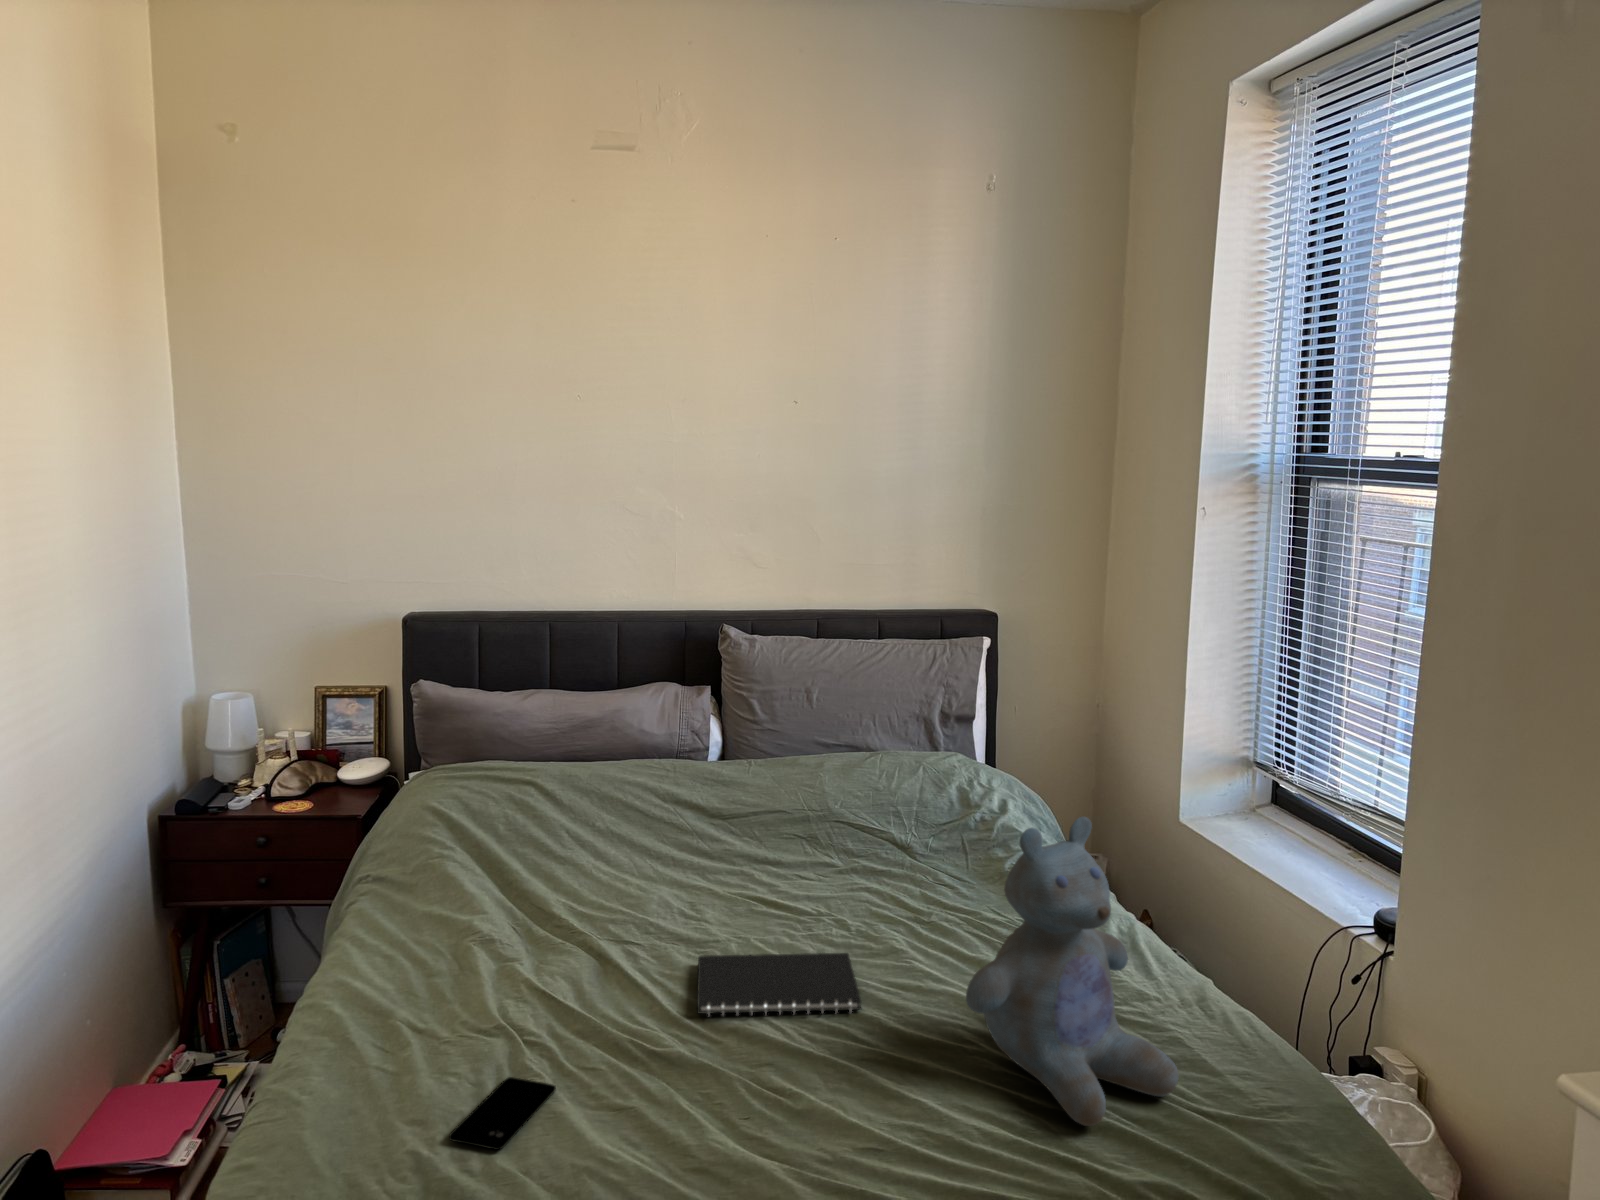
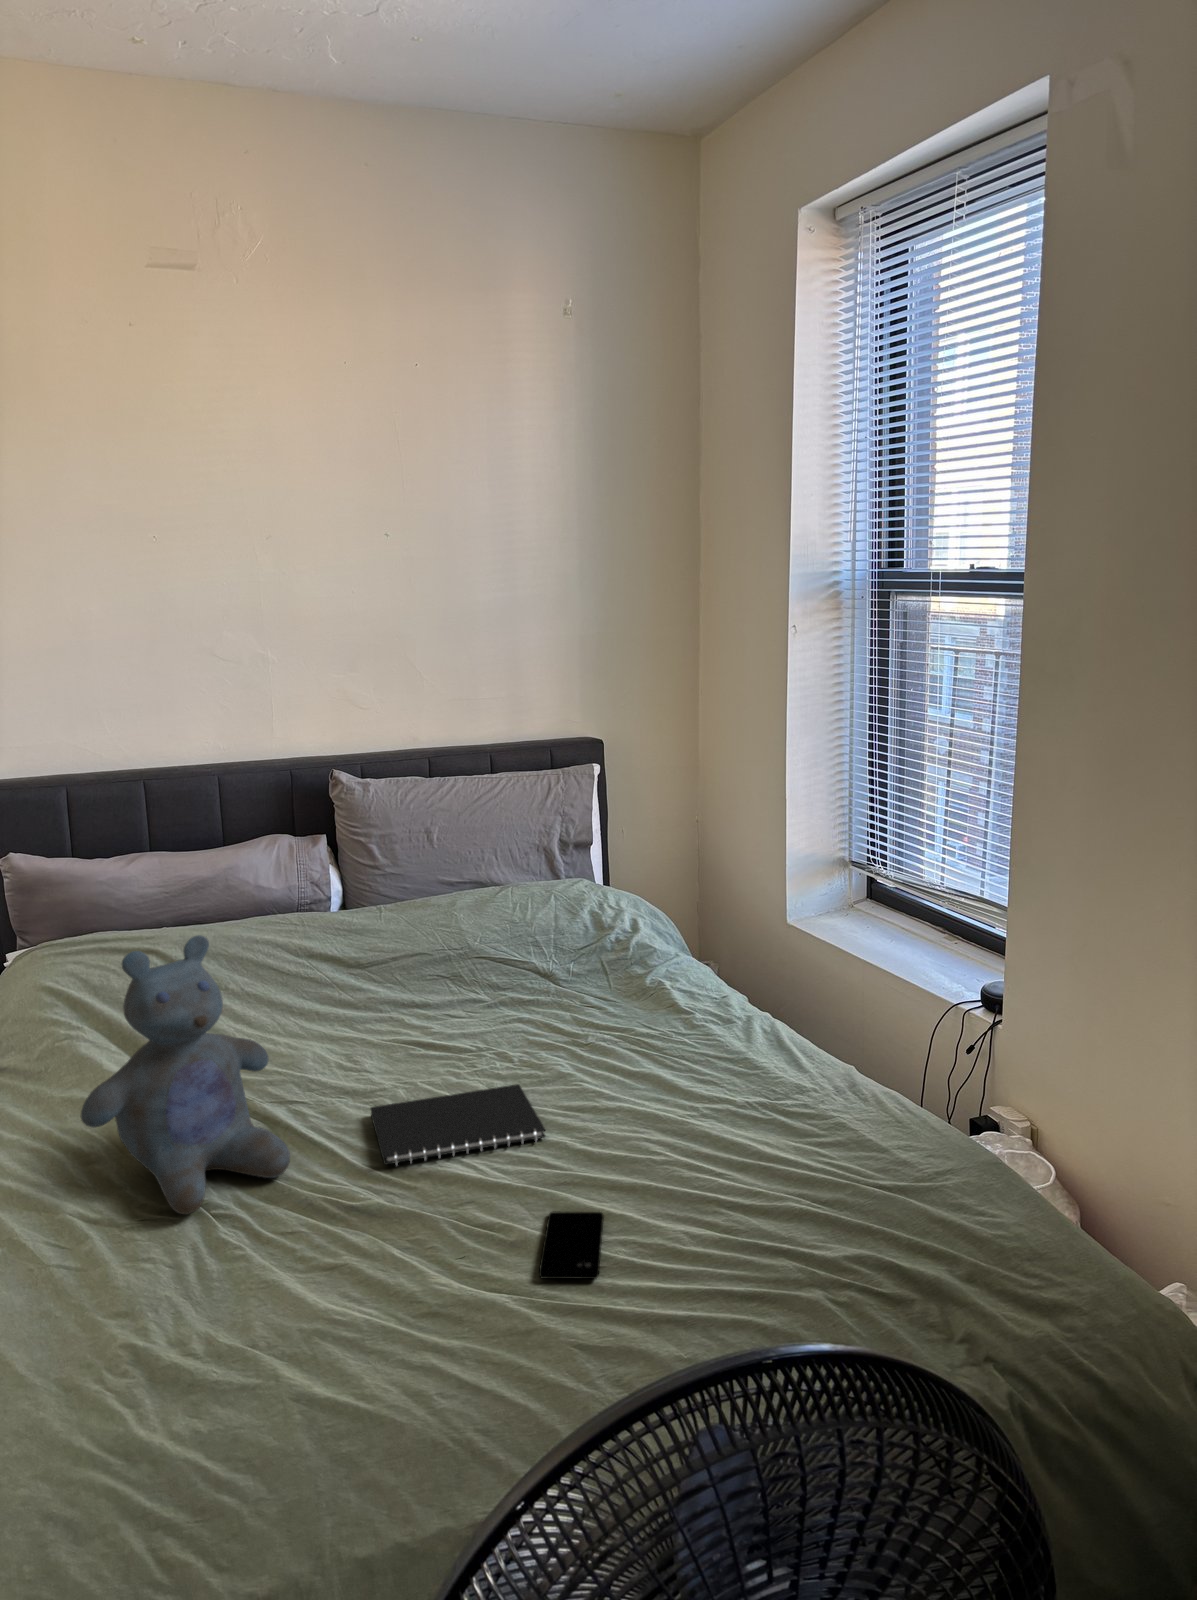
stuffed bear: present [966,817,1179,1126] -> present [80,935,290,1214]
smartphone: present [449,1077,556,1150] -> present [539,1211,604,1279]

